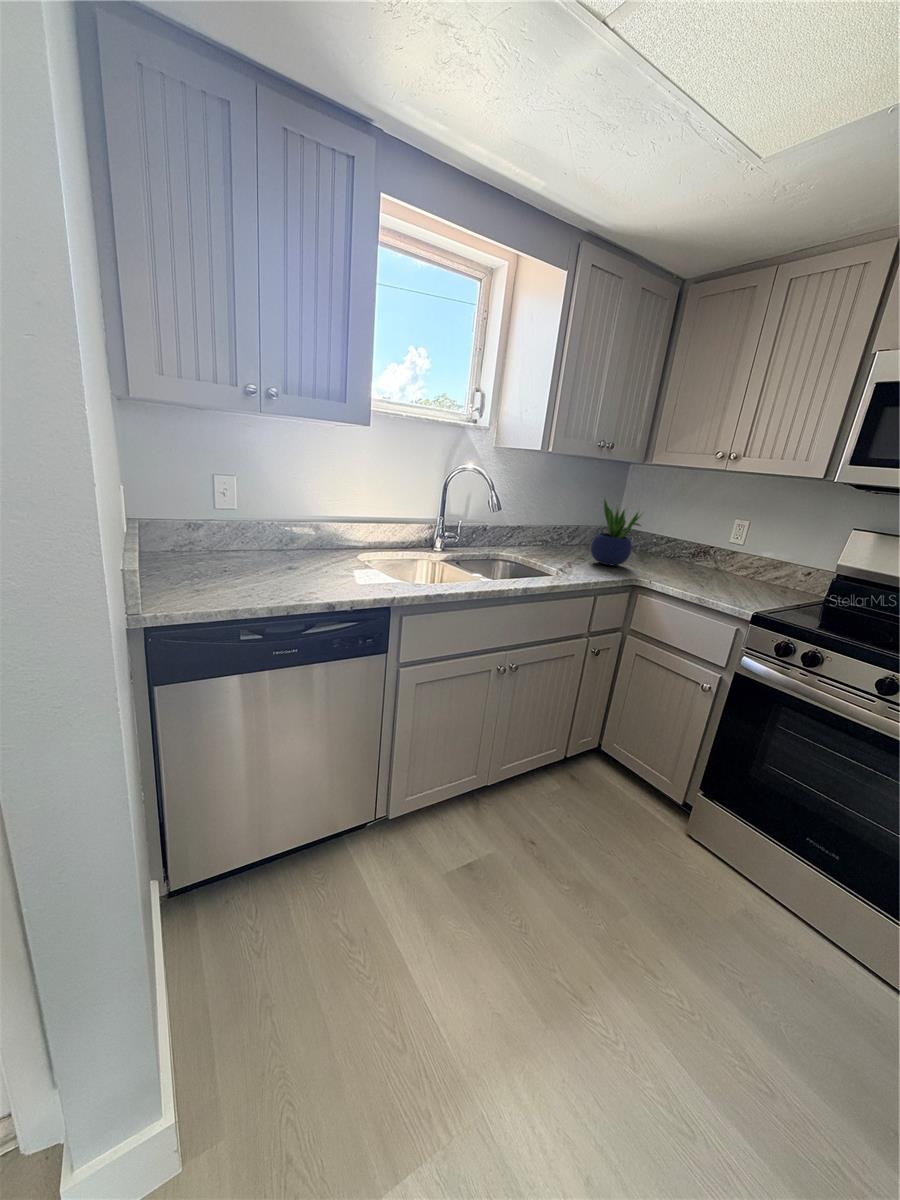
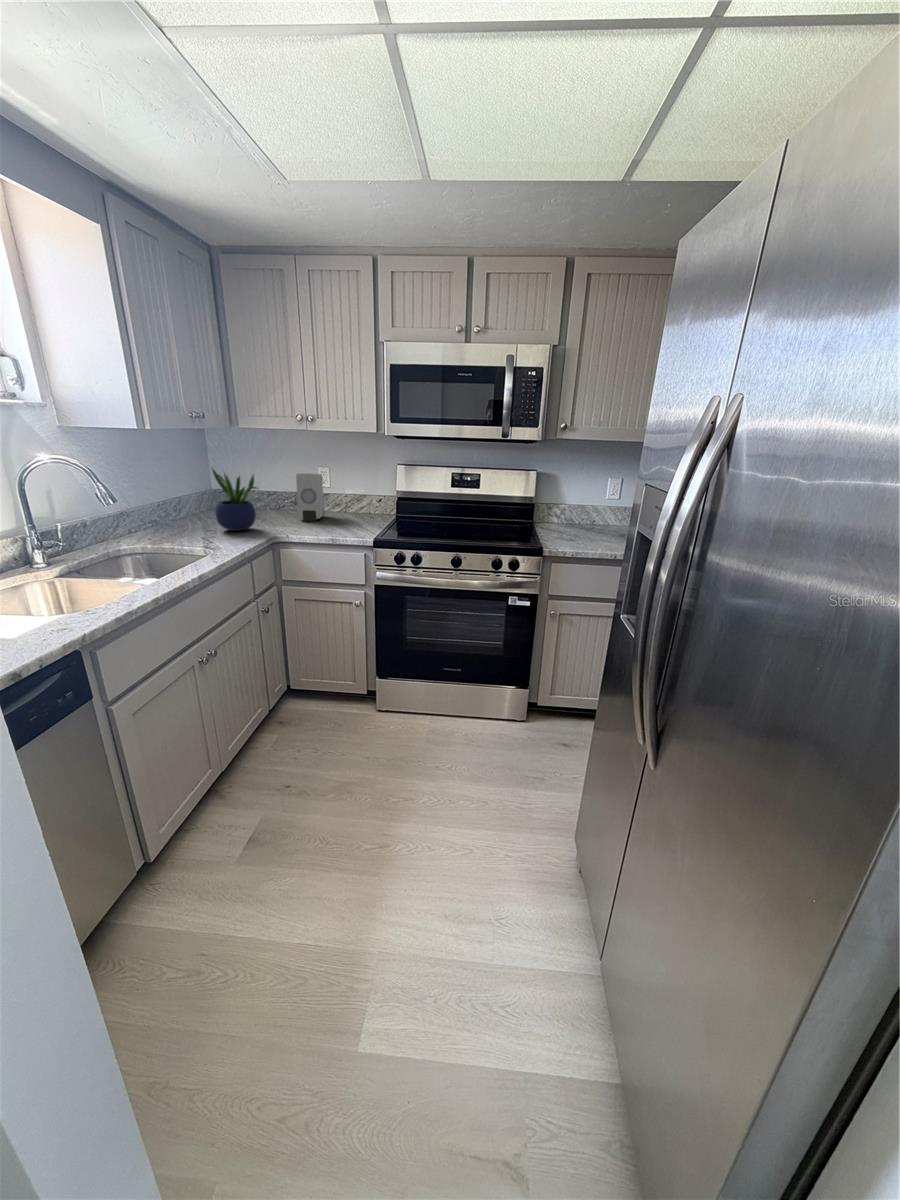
soap dispenser: none [684,519,734,577] -> present [296,473,324,521]

